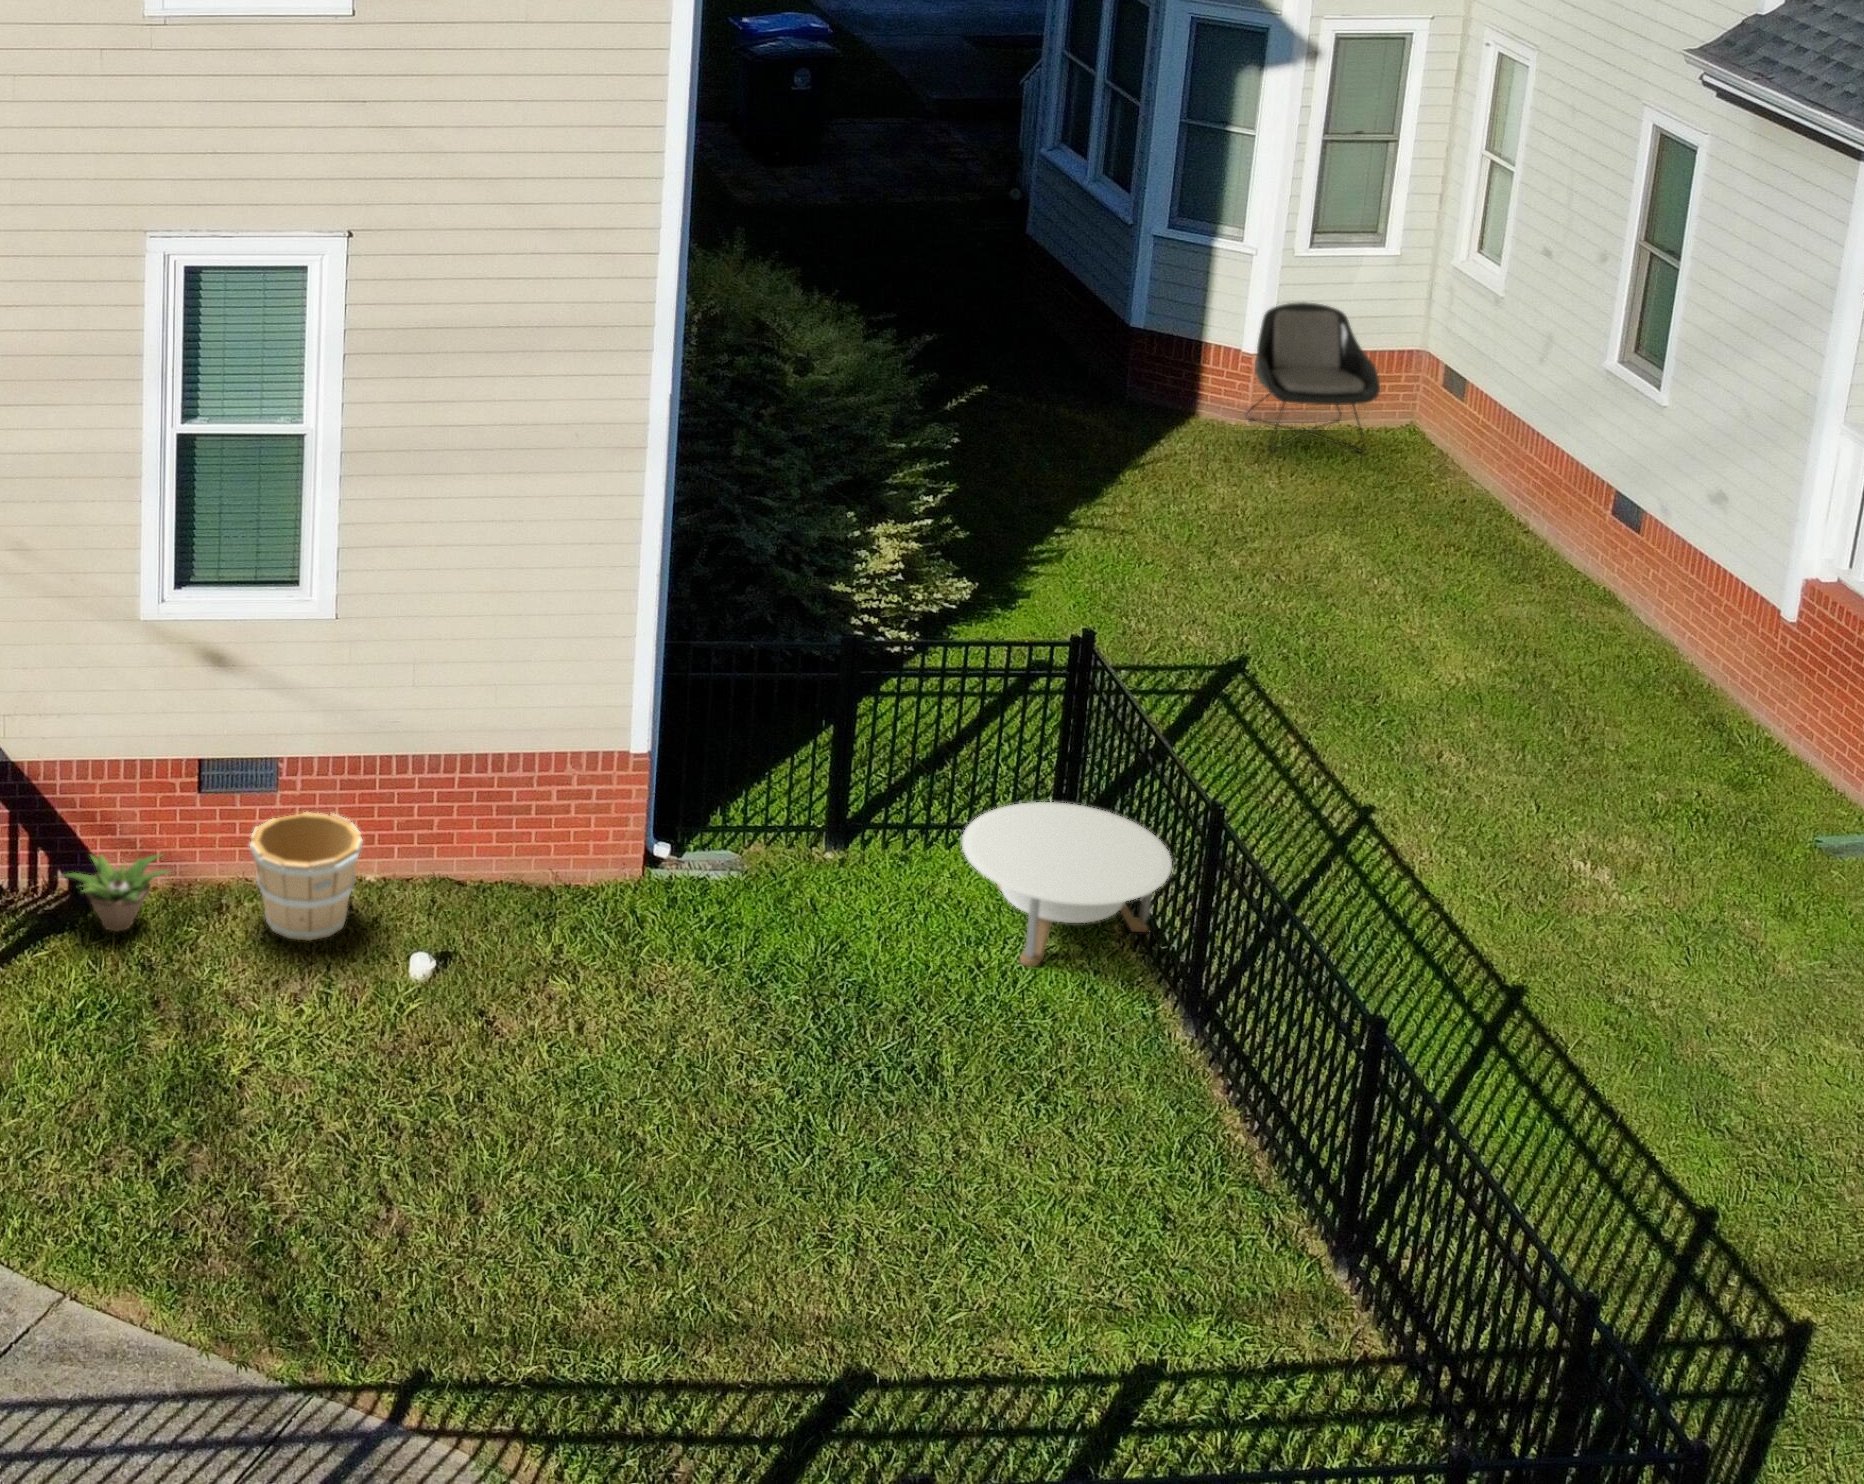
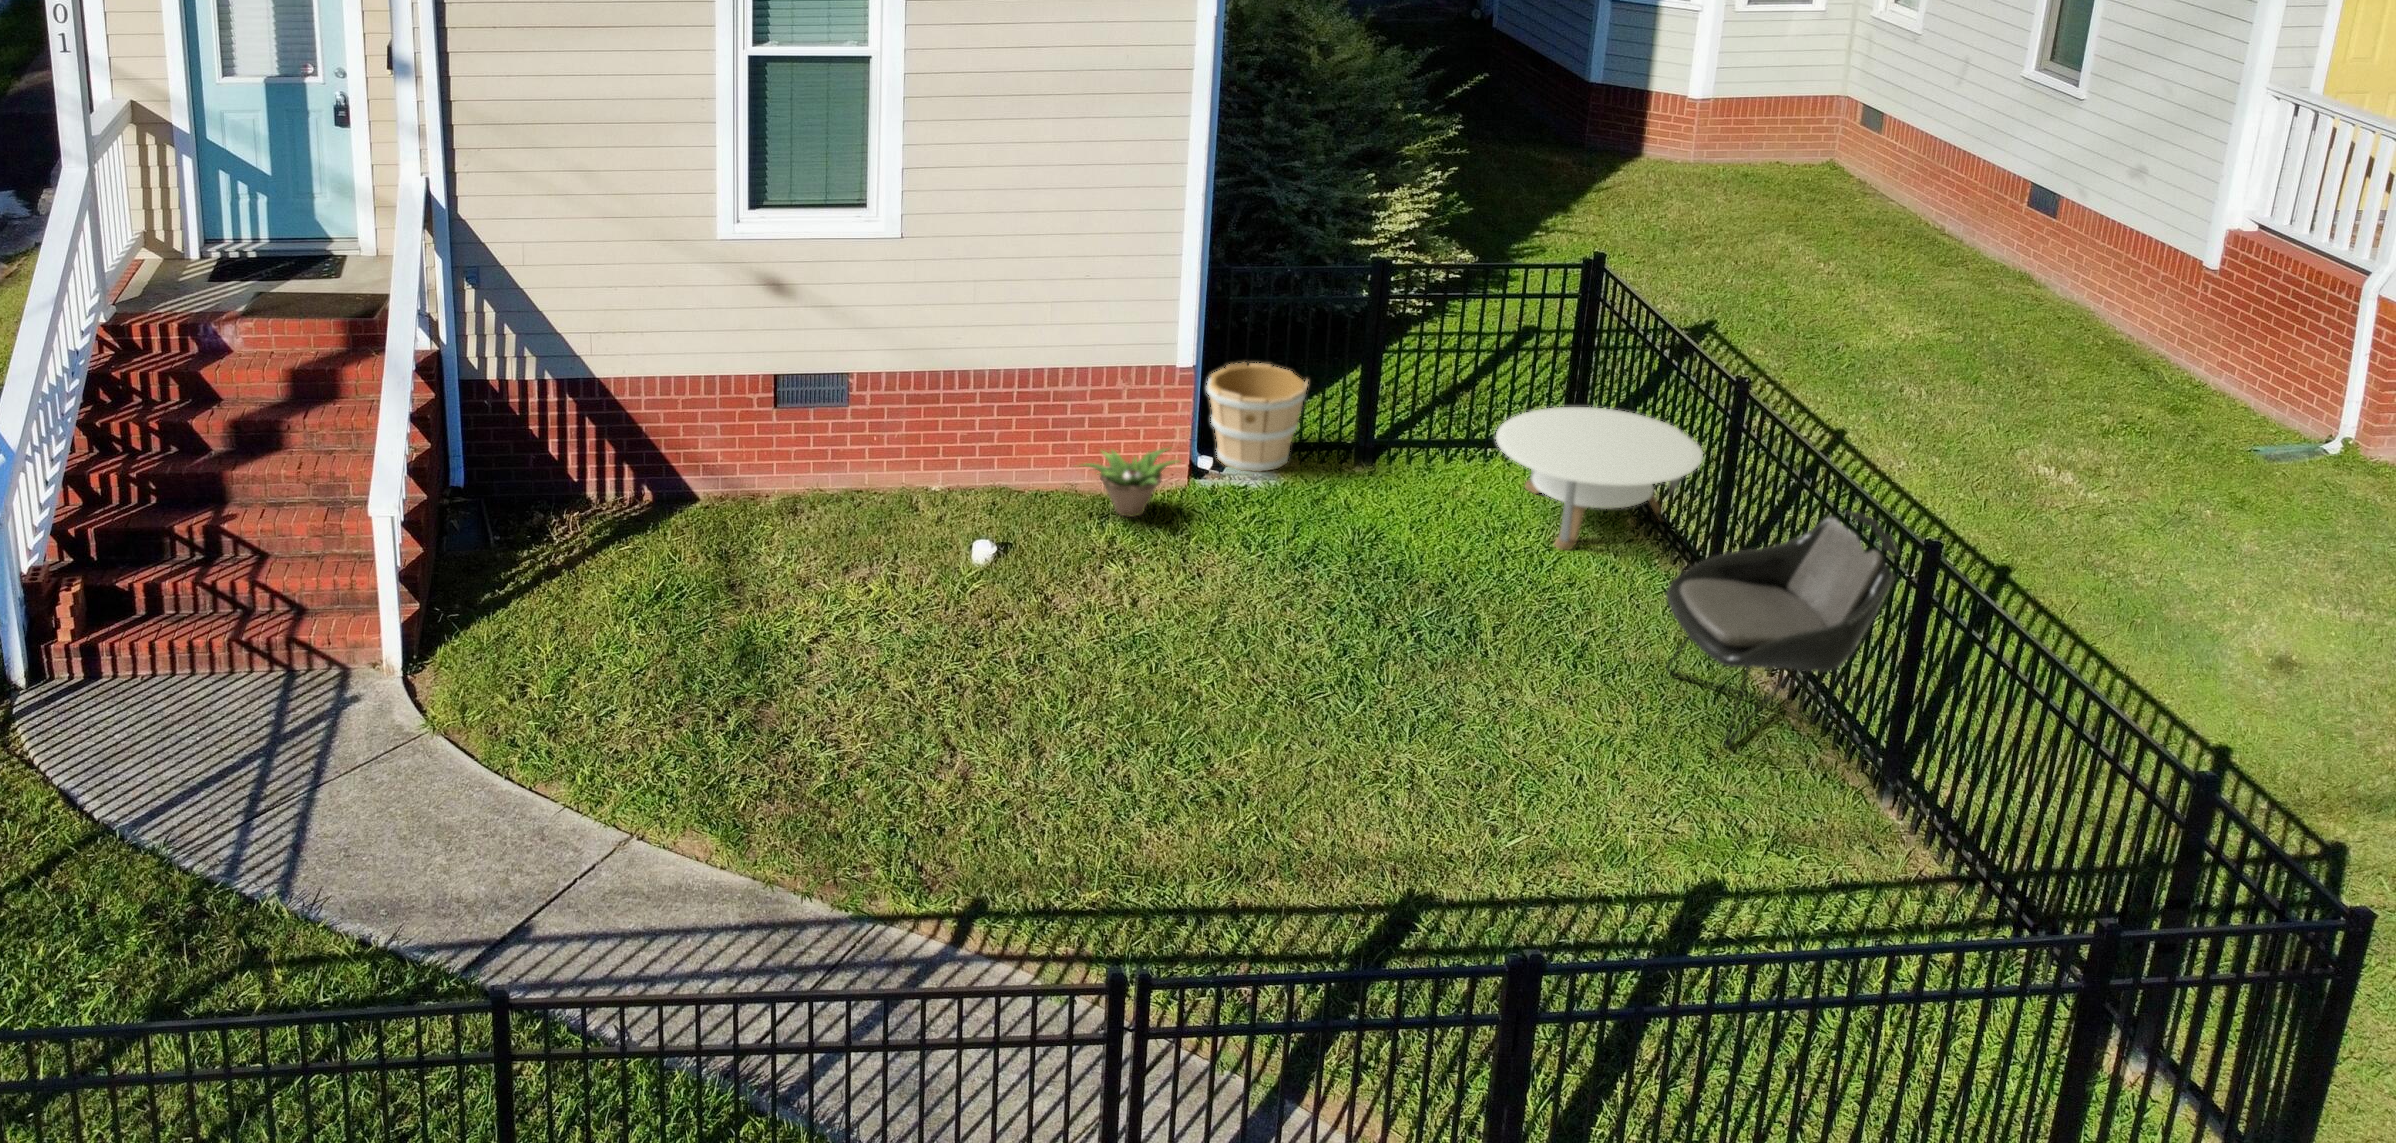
lounge chair: present [1247,302,1380,453] -> present [1666,511,1898,748]
wooden bucket: present [250,812,363,941] -> present [1206,363,1308,472]
decorative plant: present [62,855,168,932] -> present [1076,449,1179,517]

